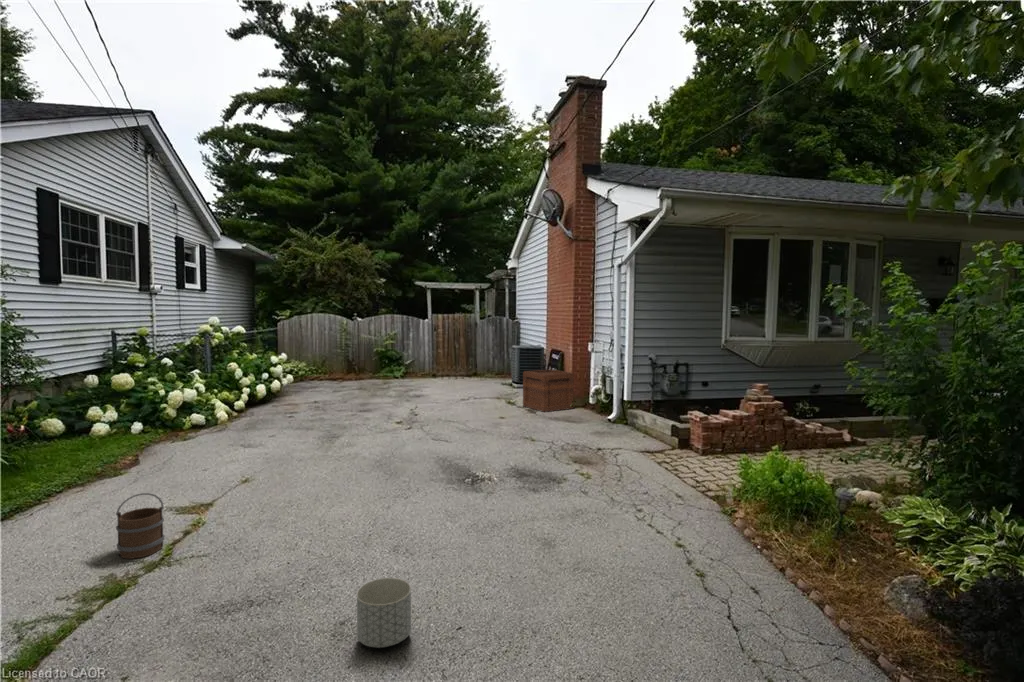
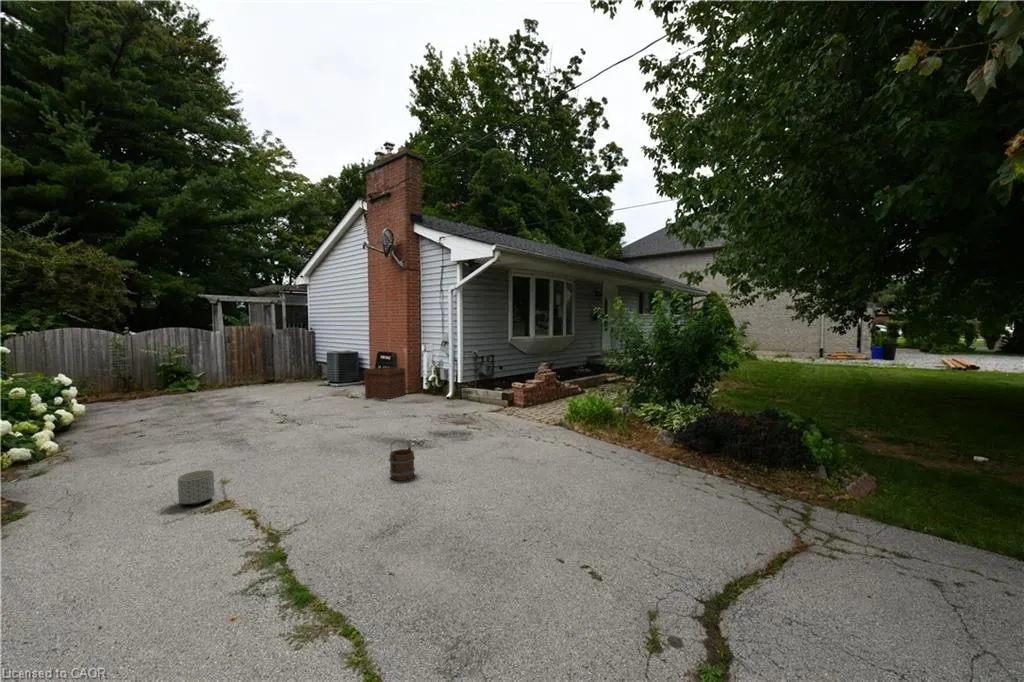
bucket: present [116,493,164,559] -> present [389,440,415,480]
planter: present [357,578,411,648] -> present [178,470,215,505]

